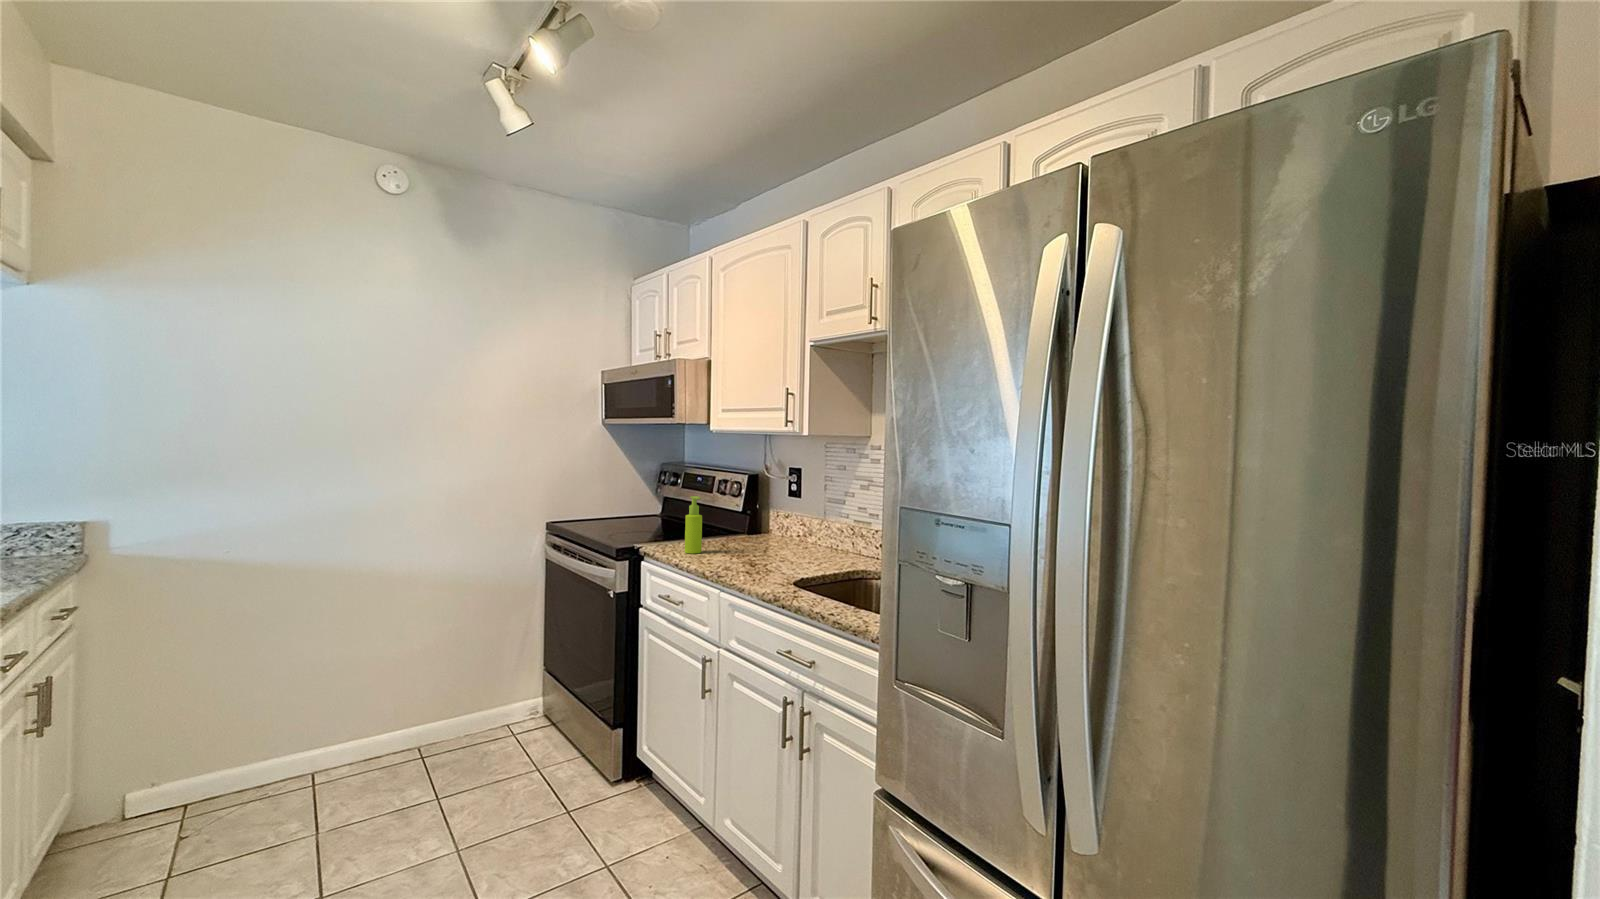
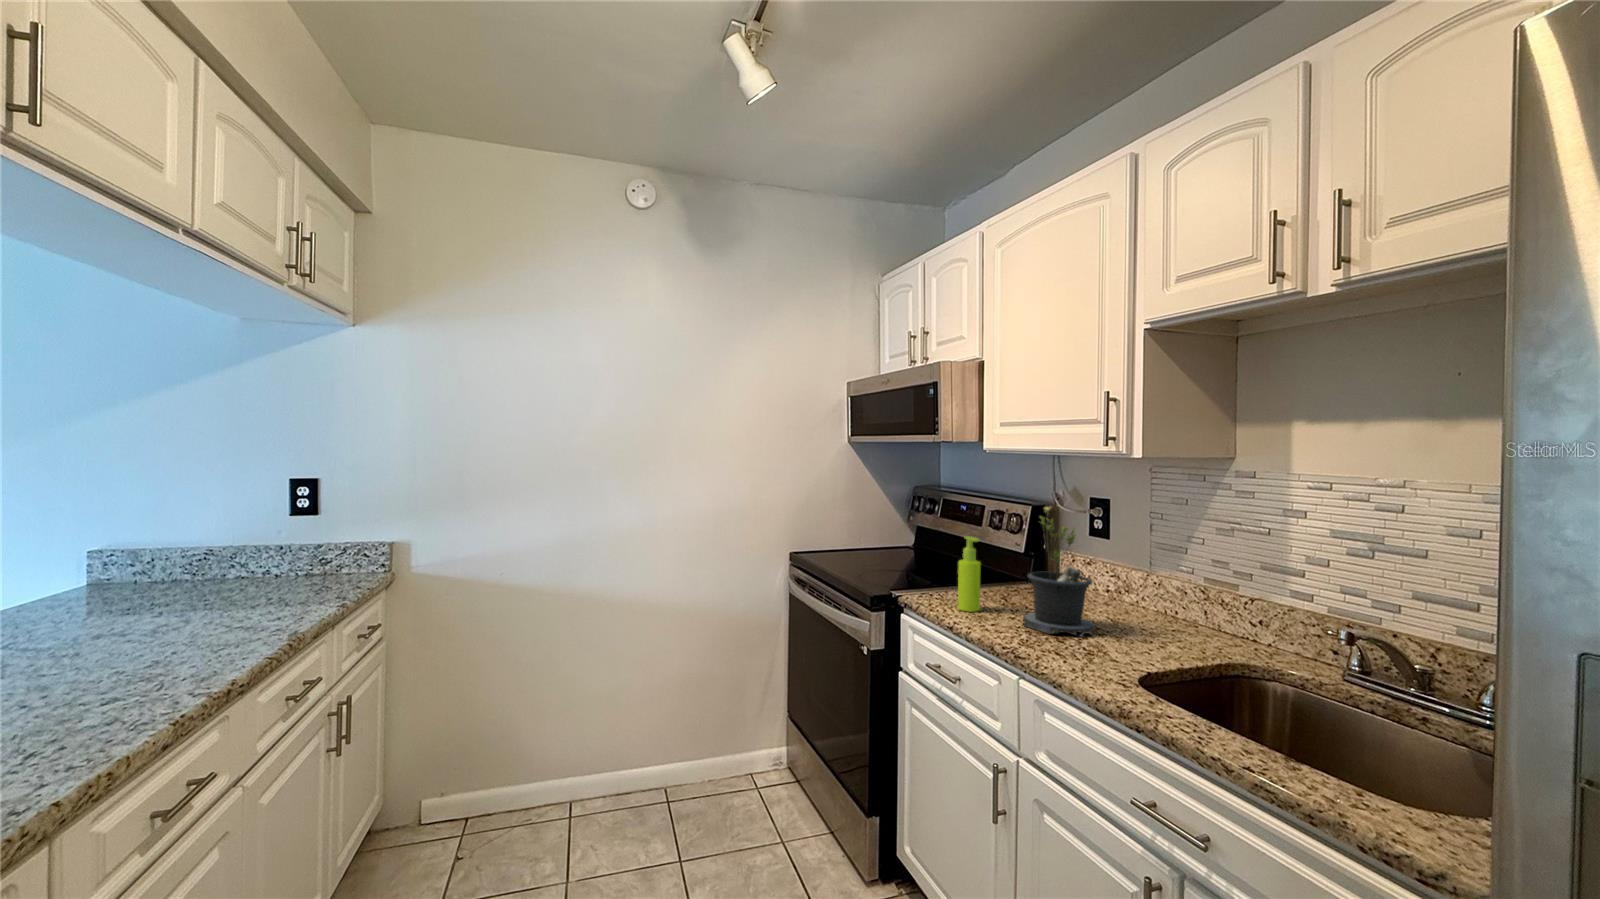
potted plant: none [730,471,784,563] -> present [1023,507,1095,637]

